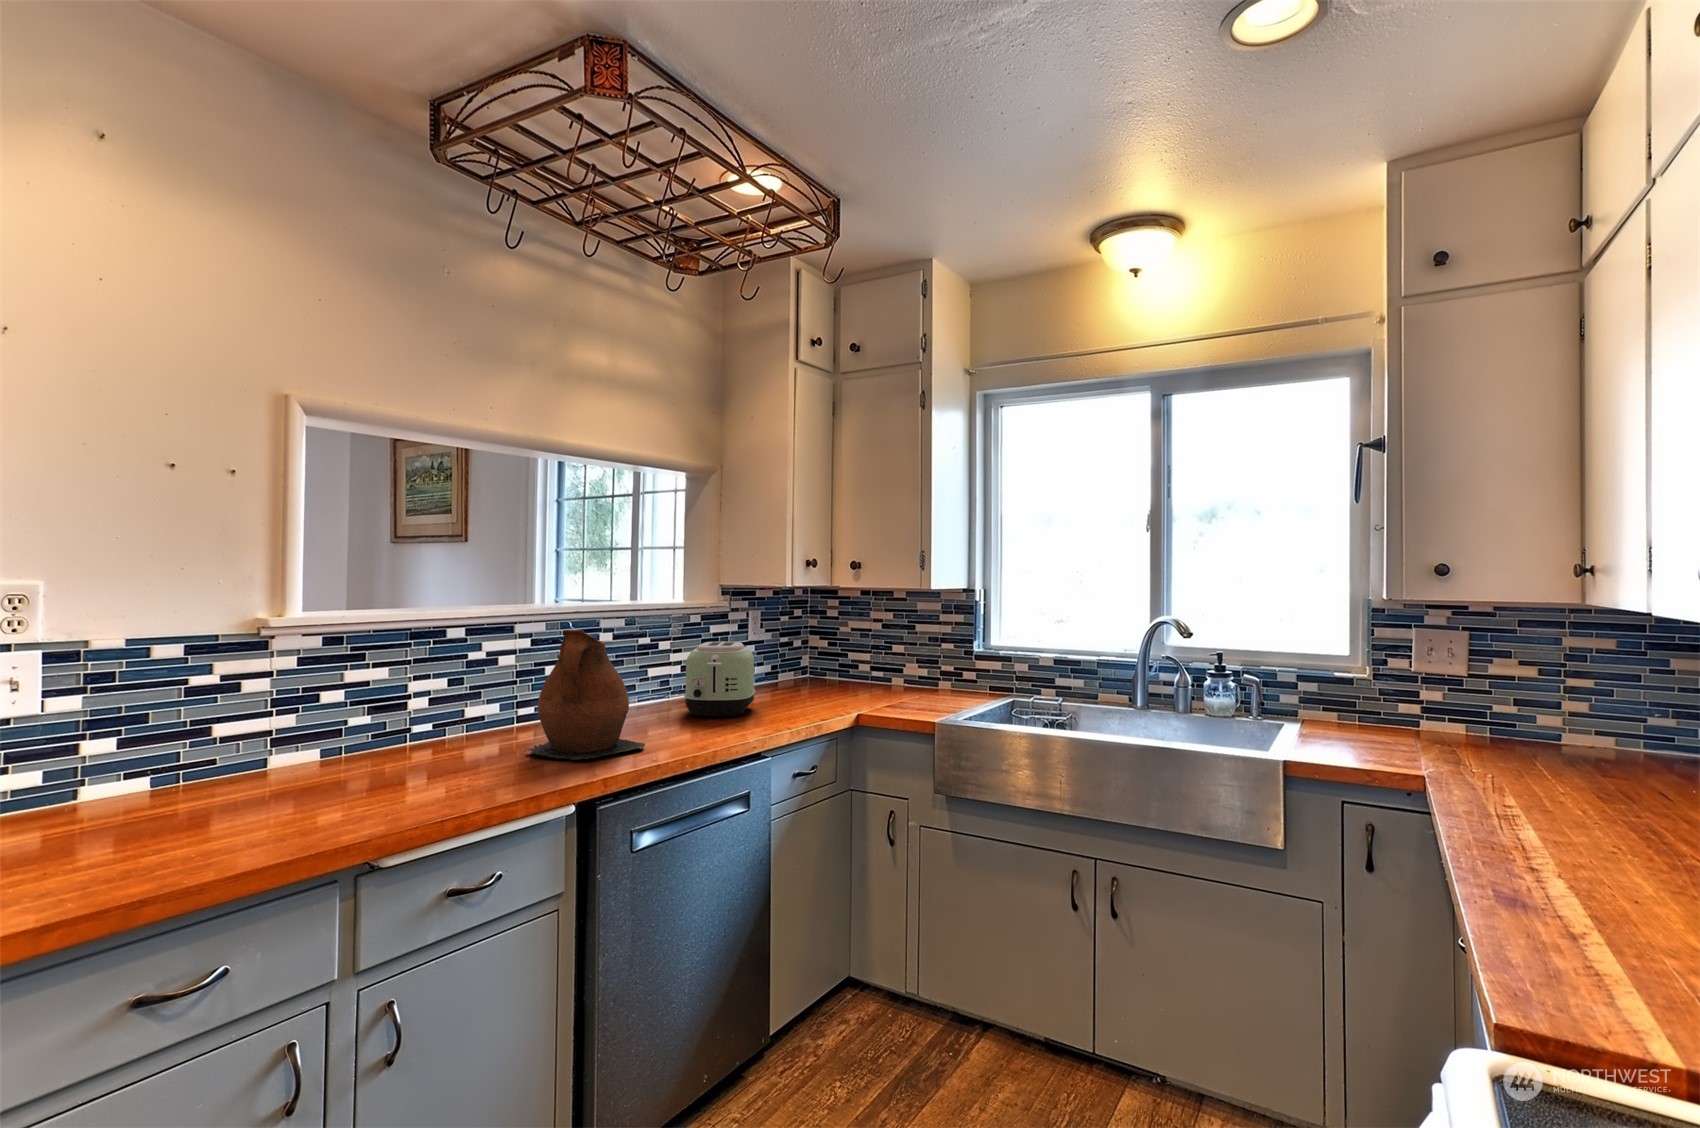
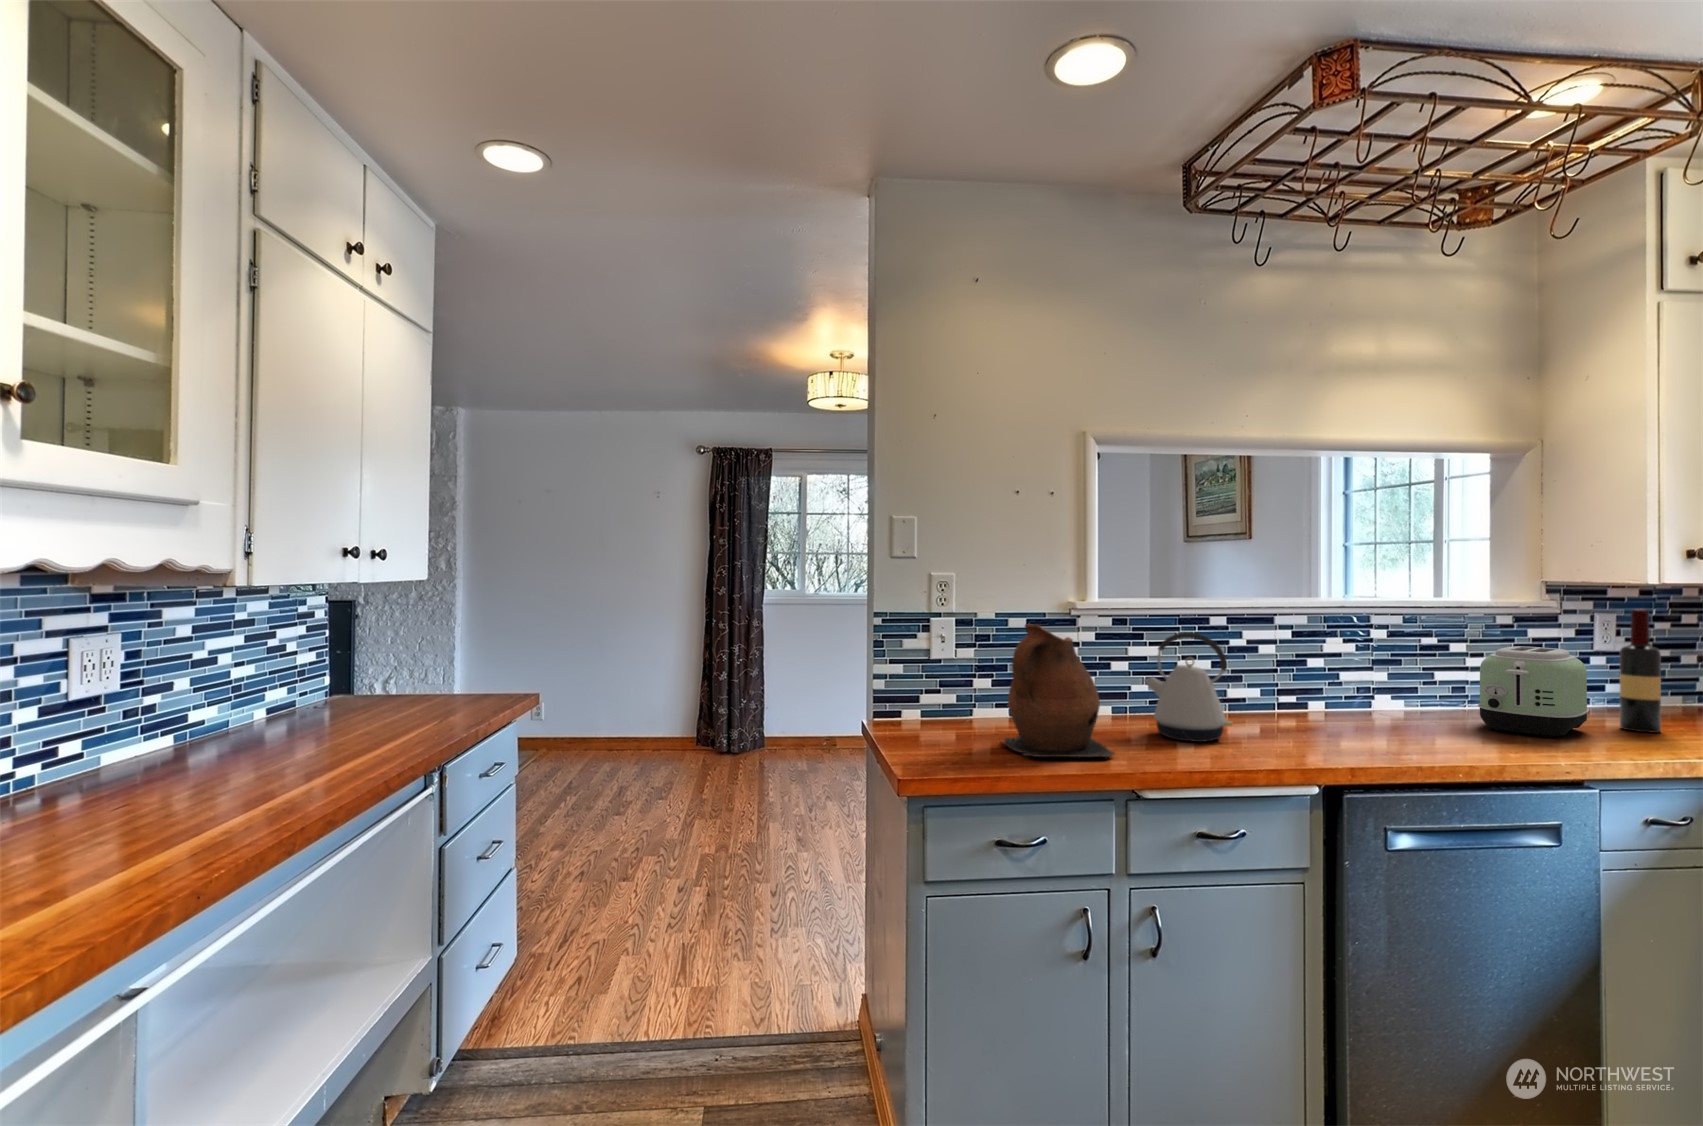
wine bottle: none [770,607,793,703] -> present [1620,609,1661,733]
ceramic pitcher: present [527,630,645,760] -> present [1004,624,1114,758]
kettle: none [370,649,480,780] -> present [1144,632,1232,742]

